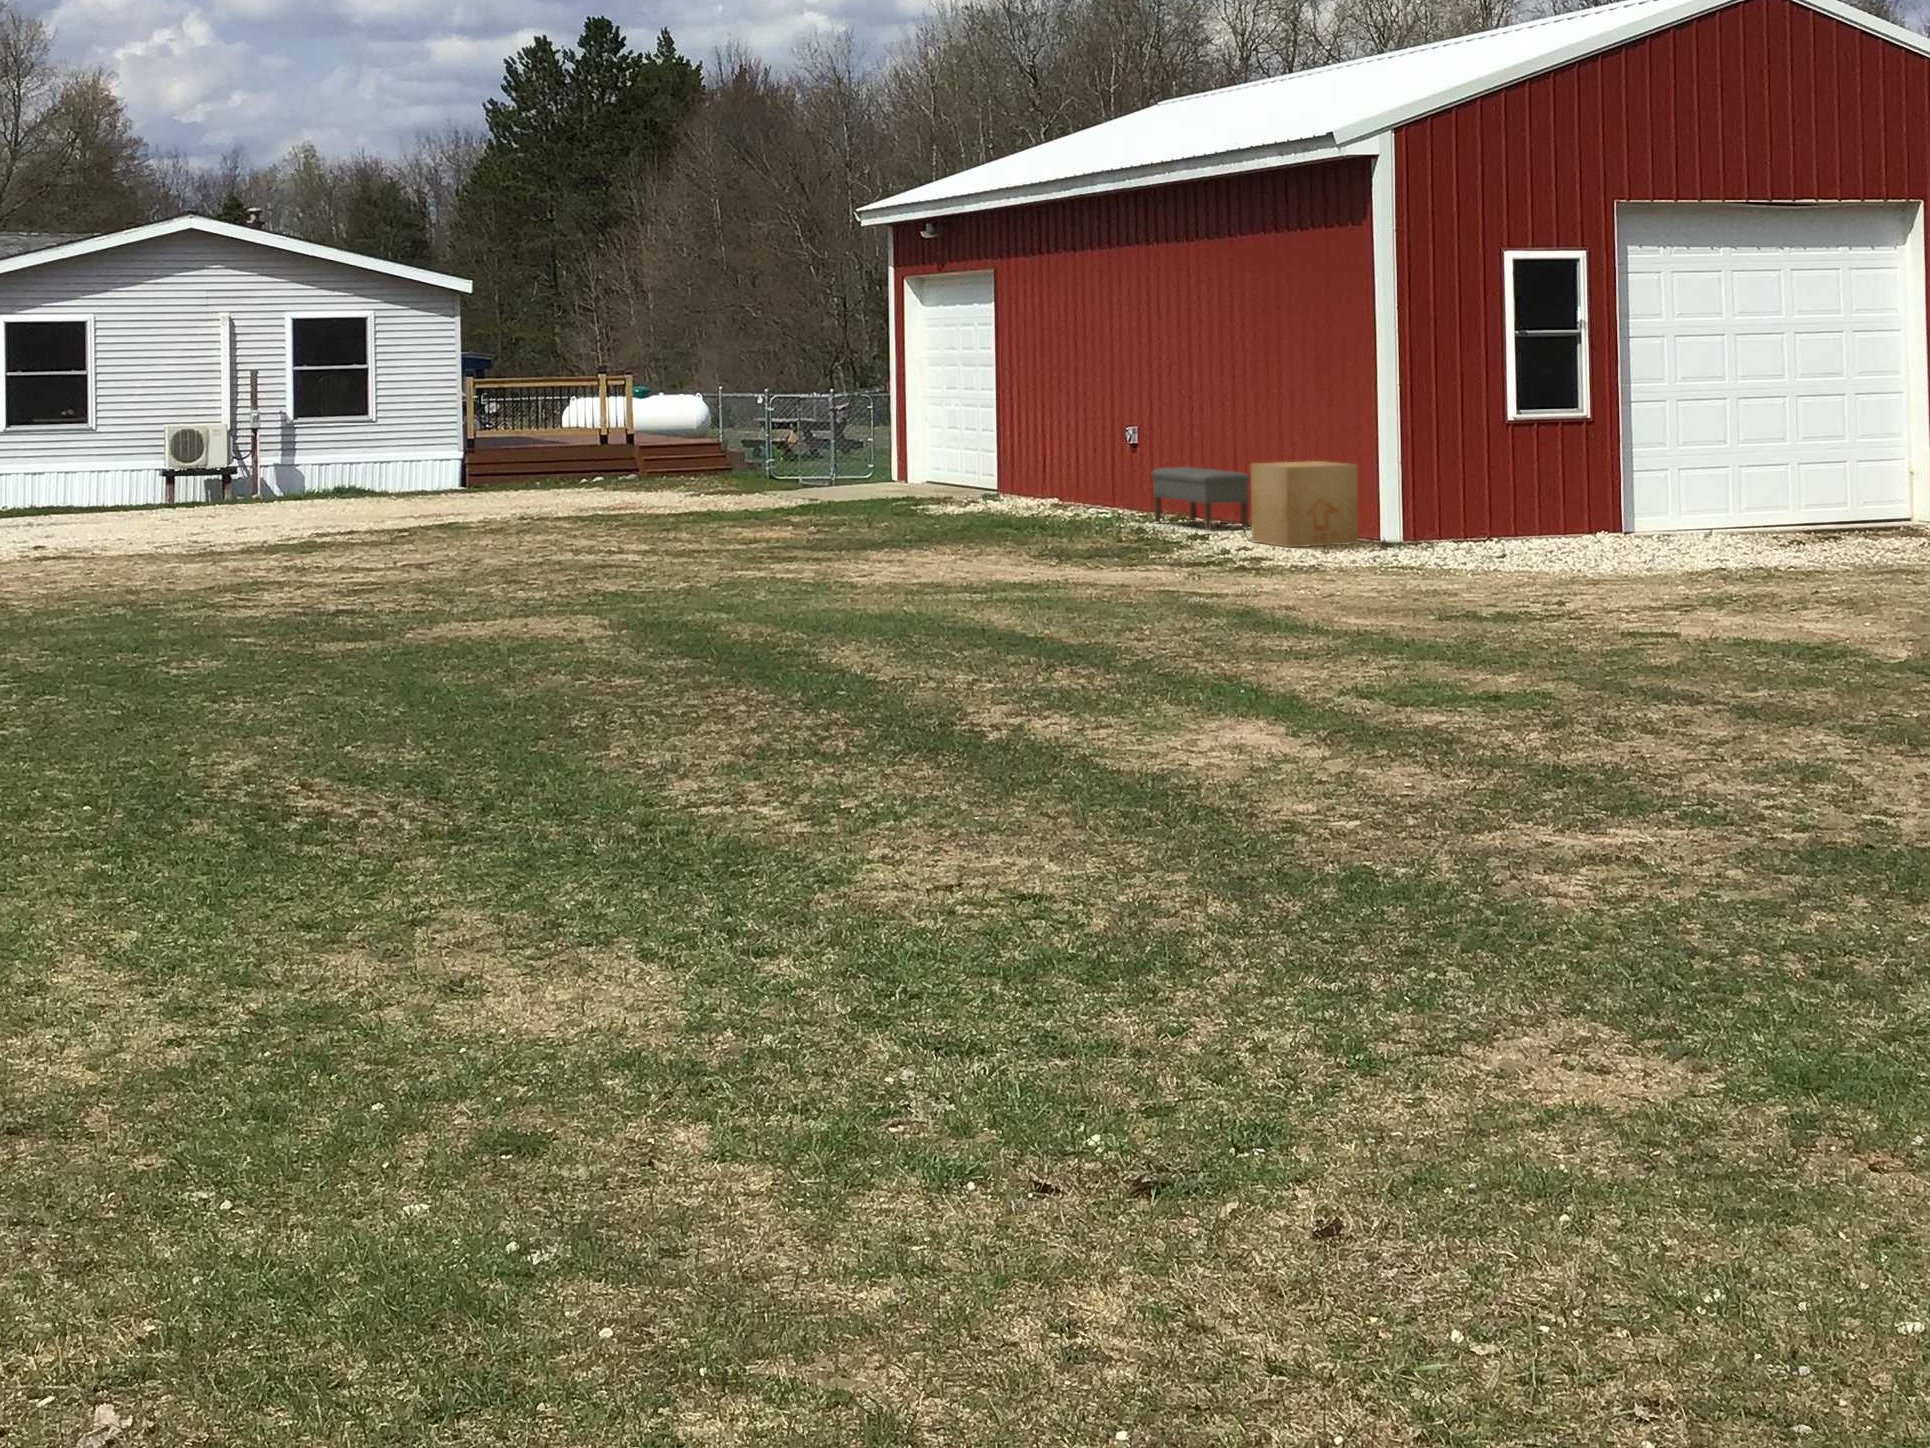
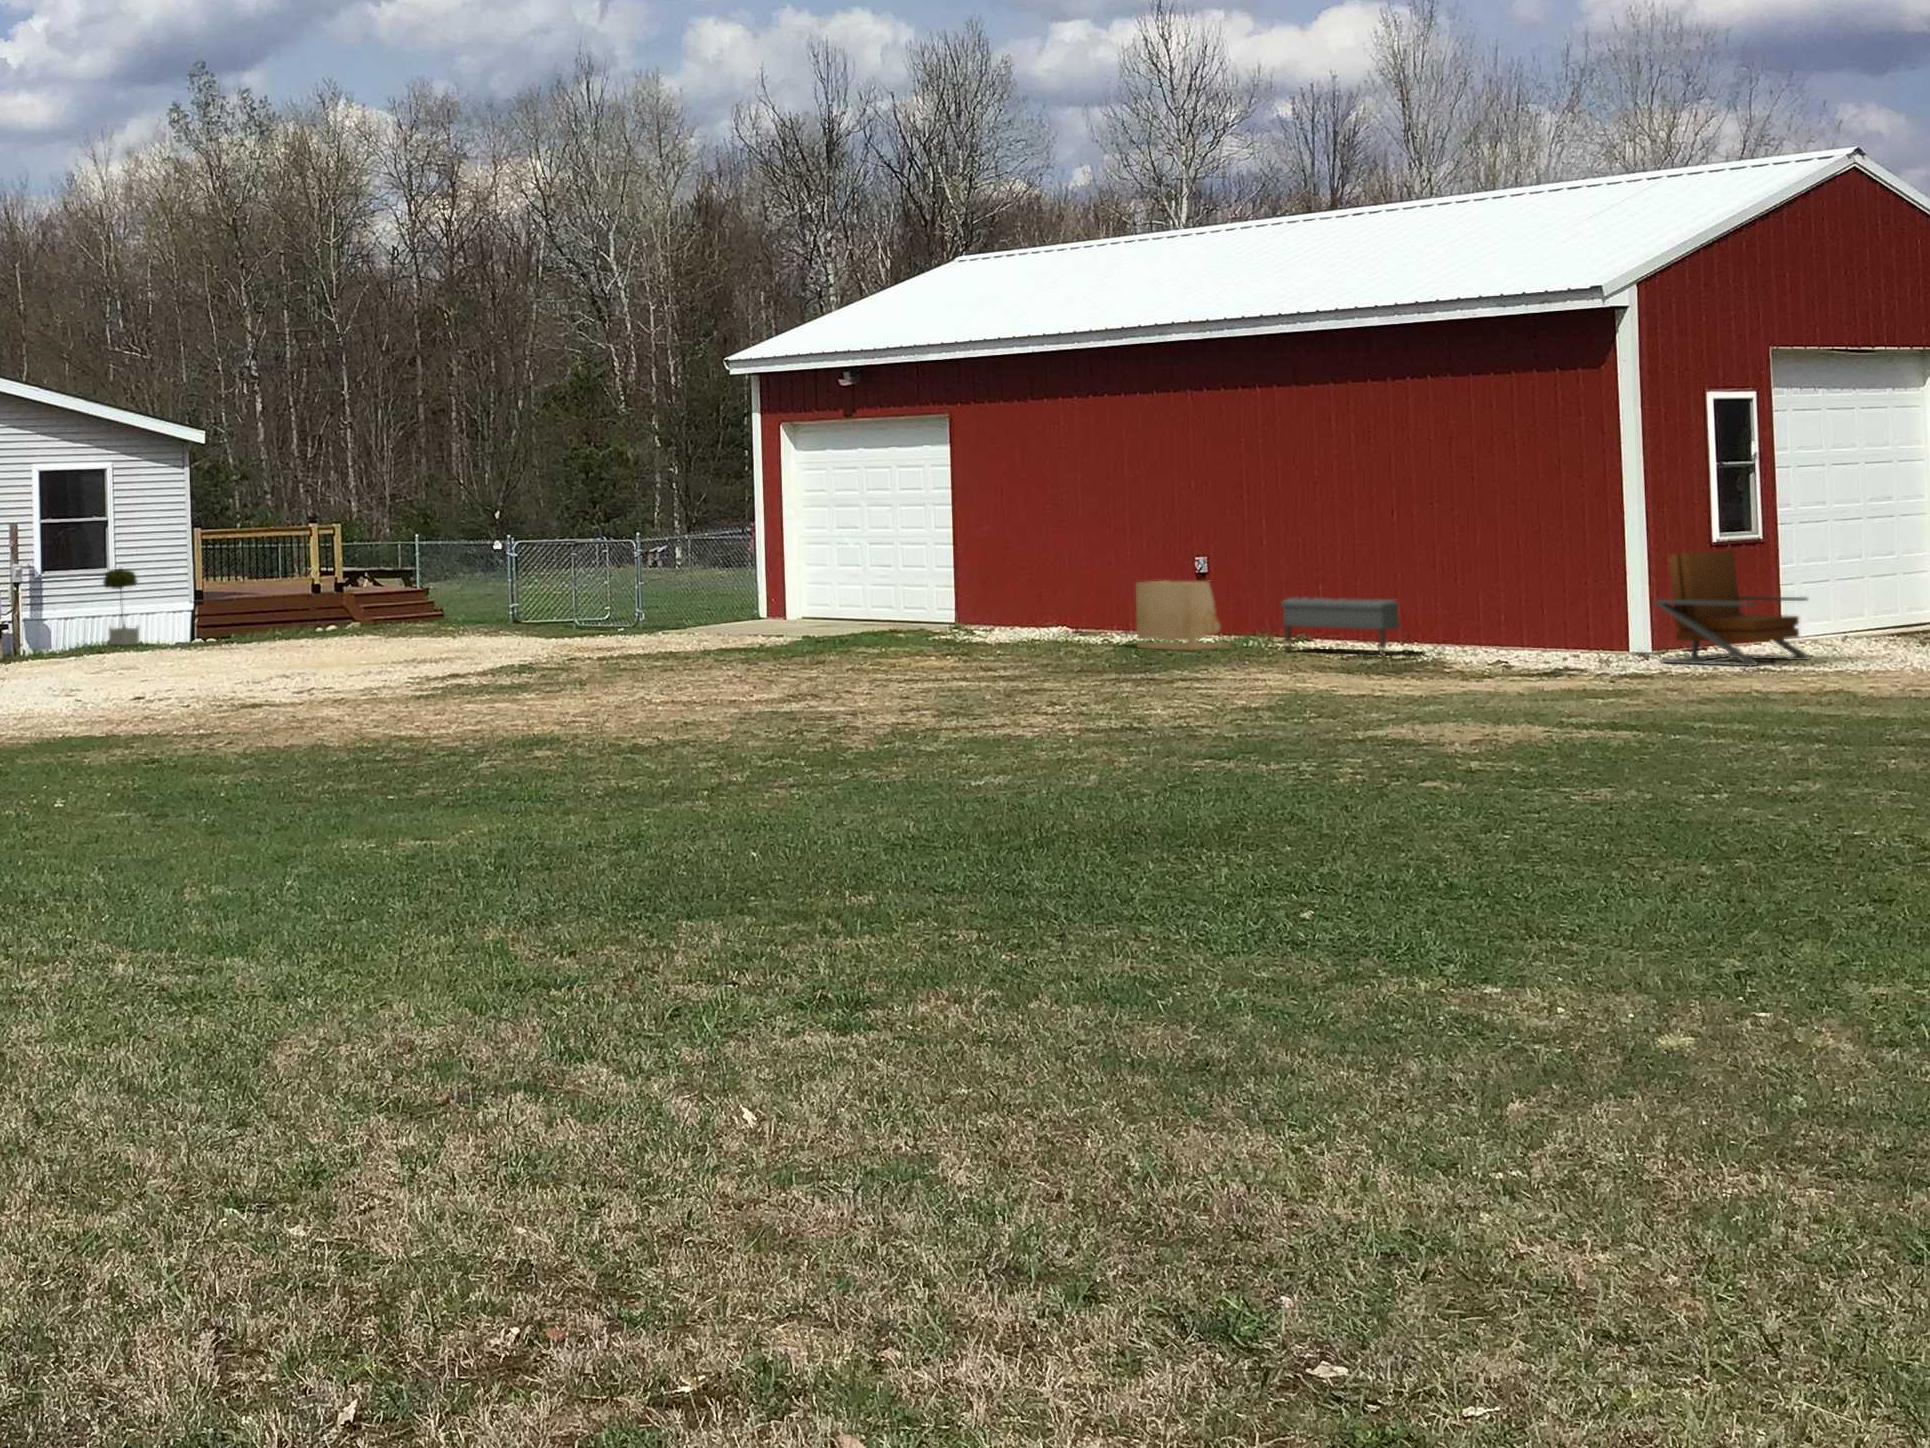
potted tree: none [353,412,386,484] -> present [103,568,139,645]
lounge chair: none [1382,428,1553,557] -> present [1655,550,1809,666]
cardboard box: present [1251,461,1359,547] -> present [1136,580,1232,650]

